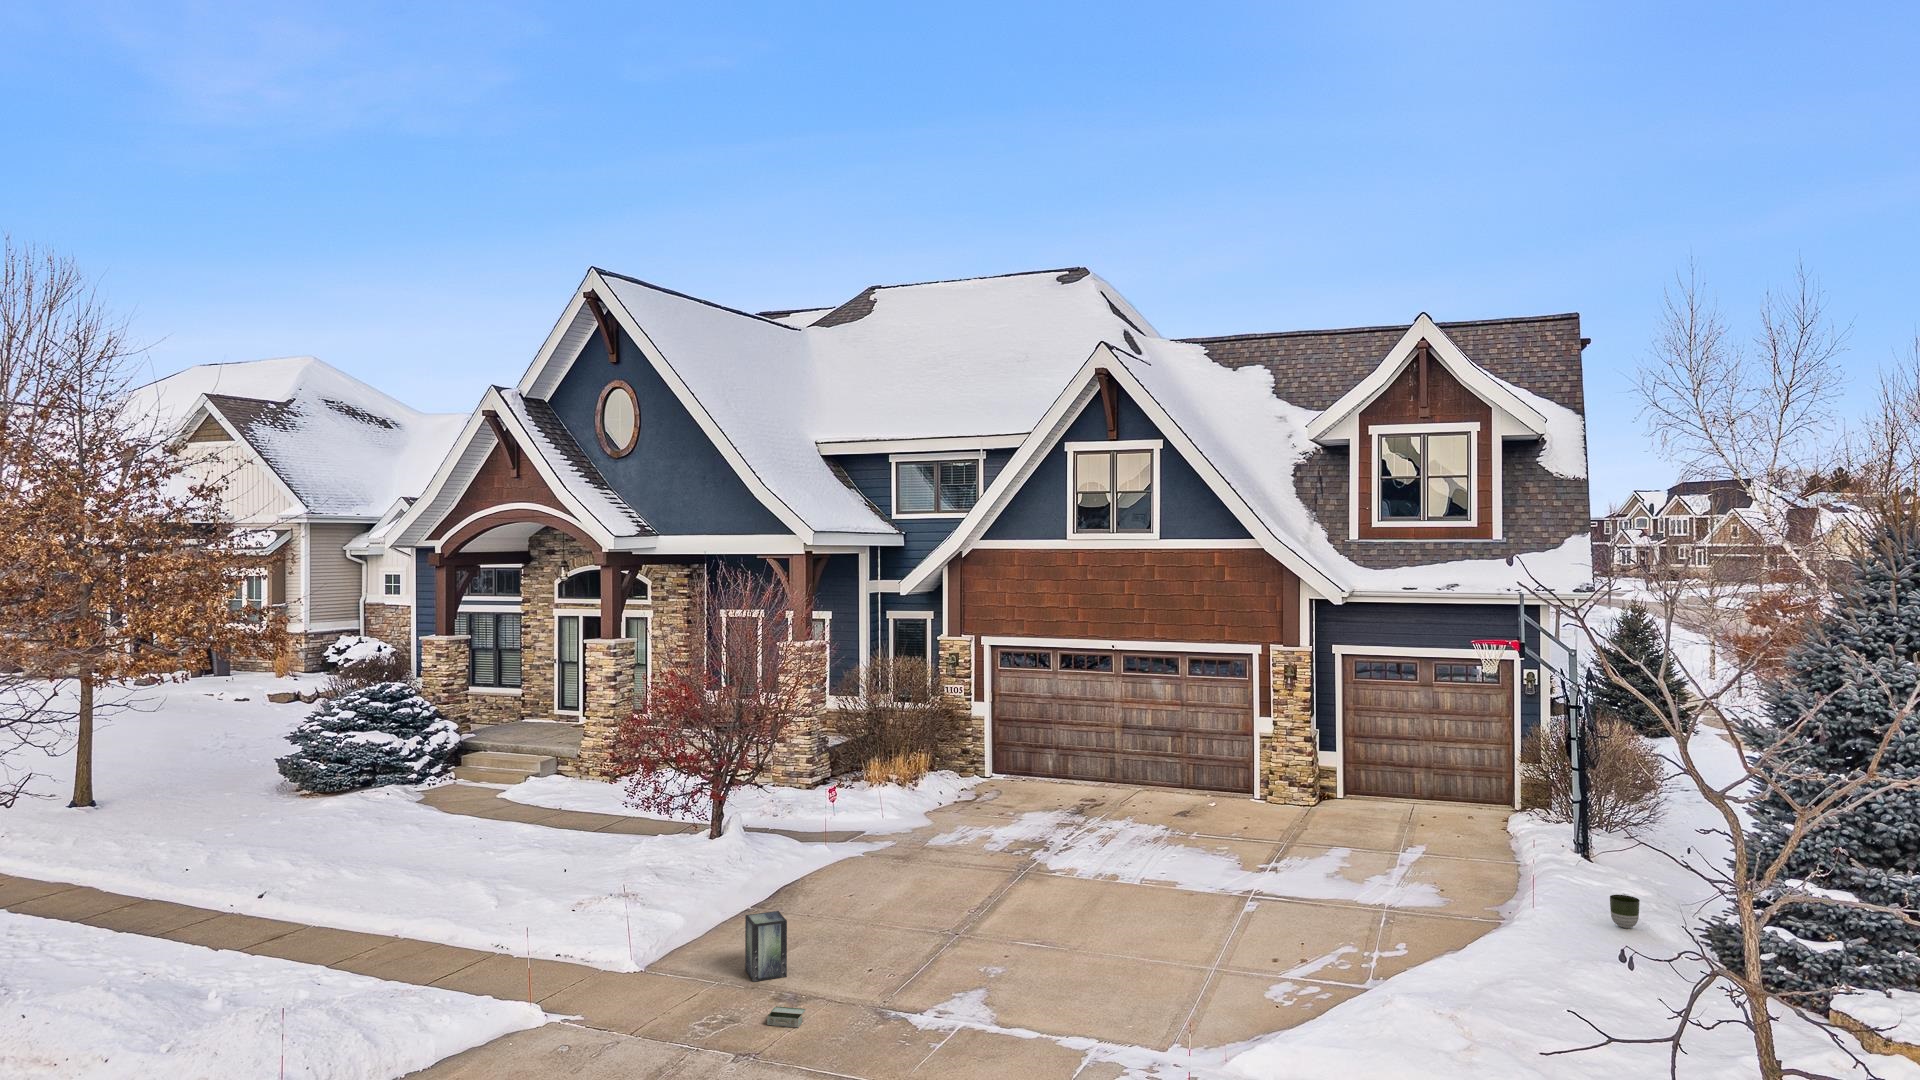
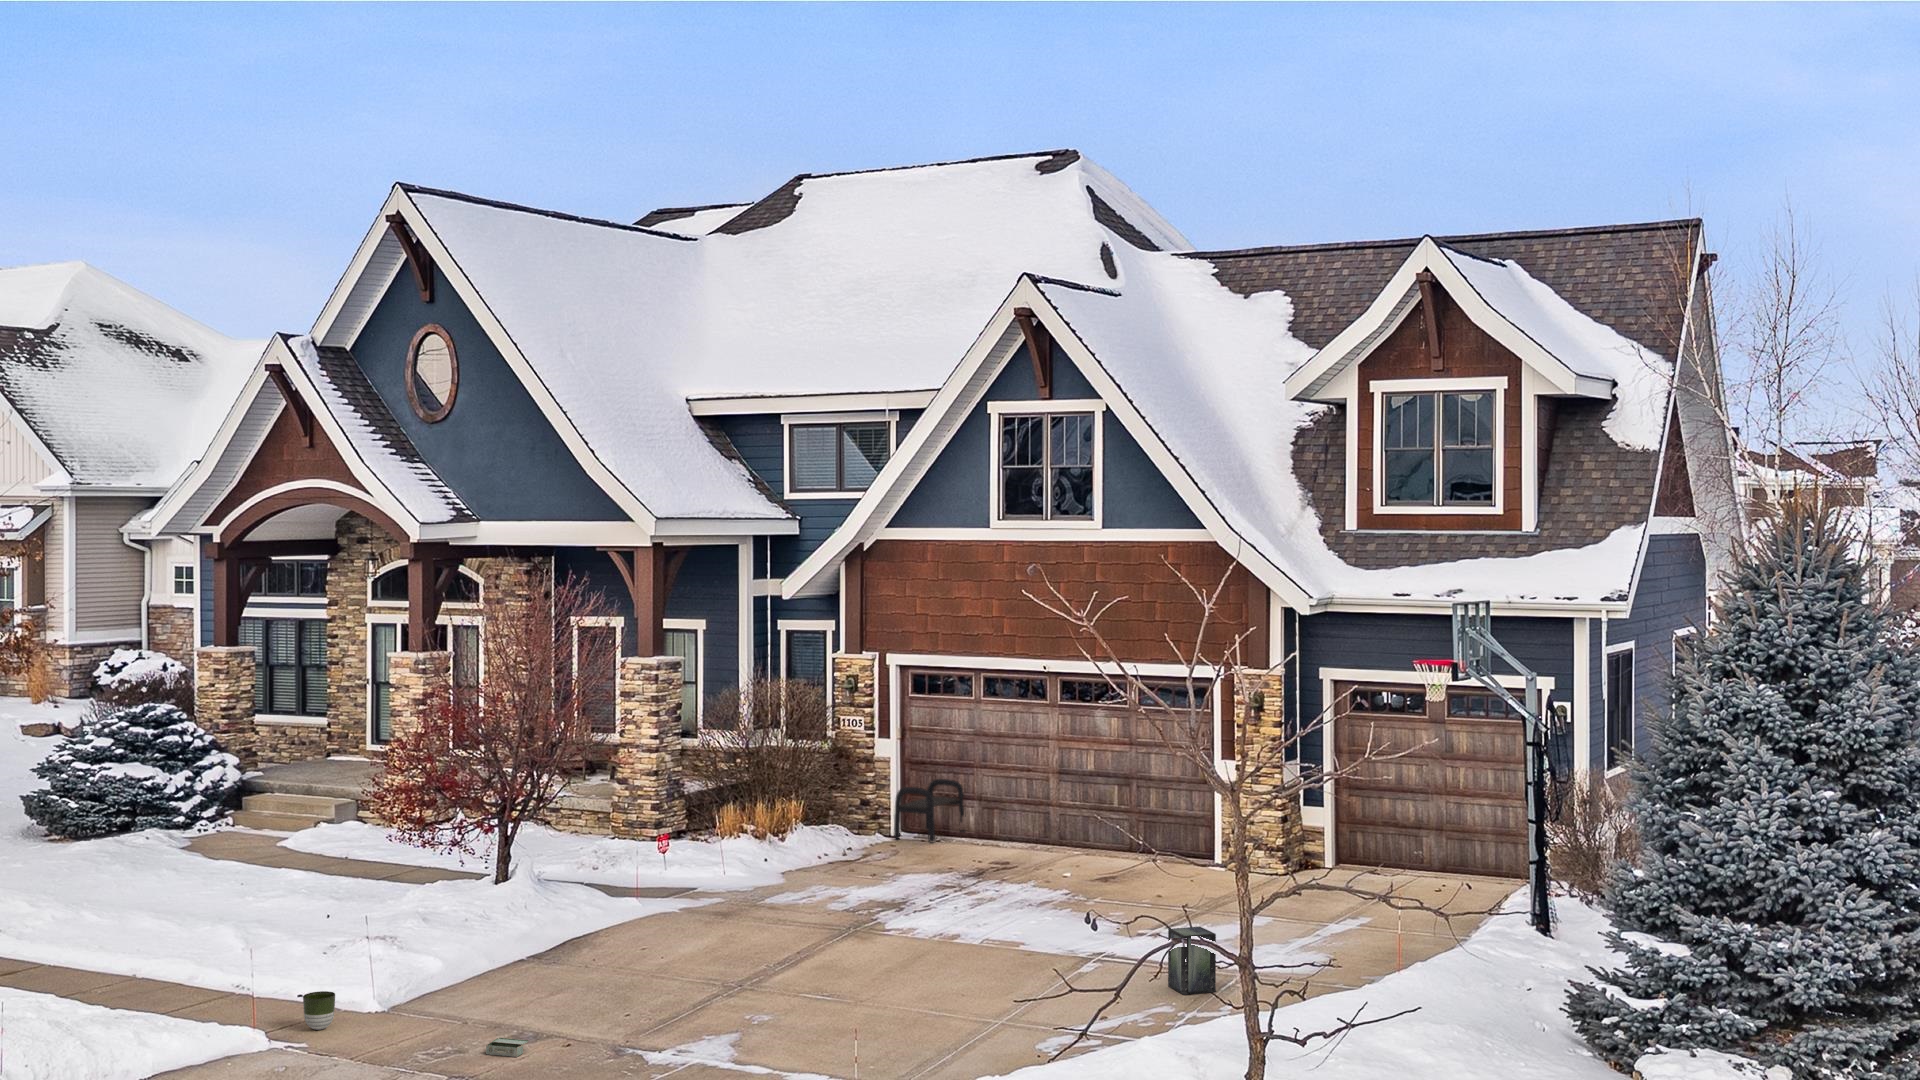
bench: none [996,734,1047,786] -> present [894,779,966,842]
planter: present [1610,895,1640,928] -> present [303,991,335,1030]
storage box: present [745,911,787,982] -> present [1168,927,1216,995]

